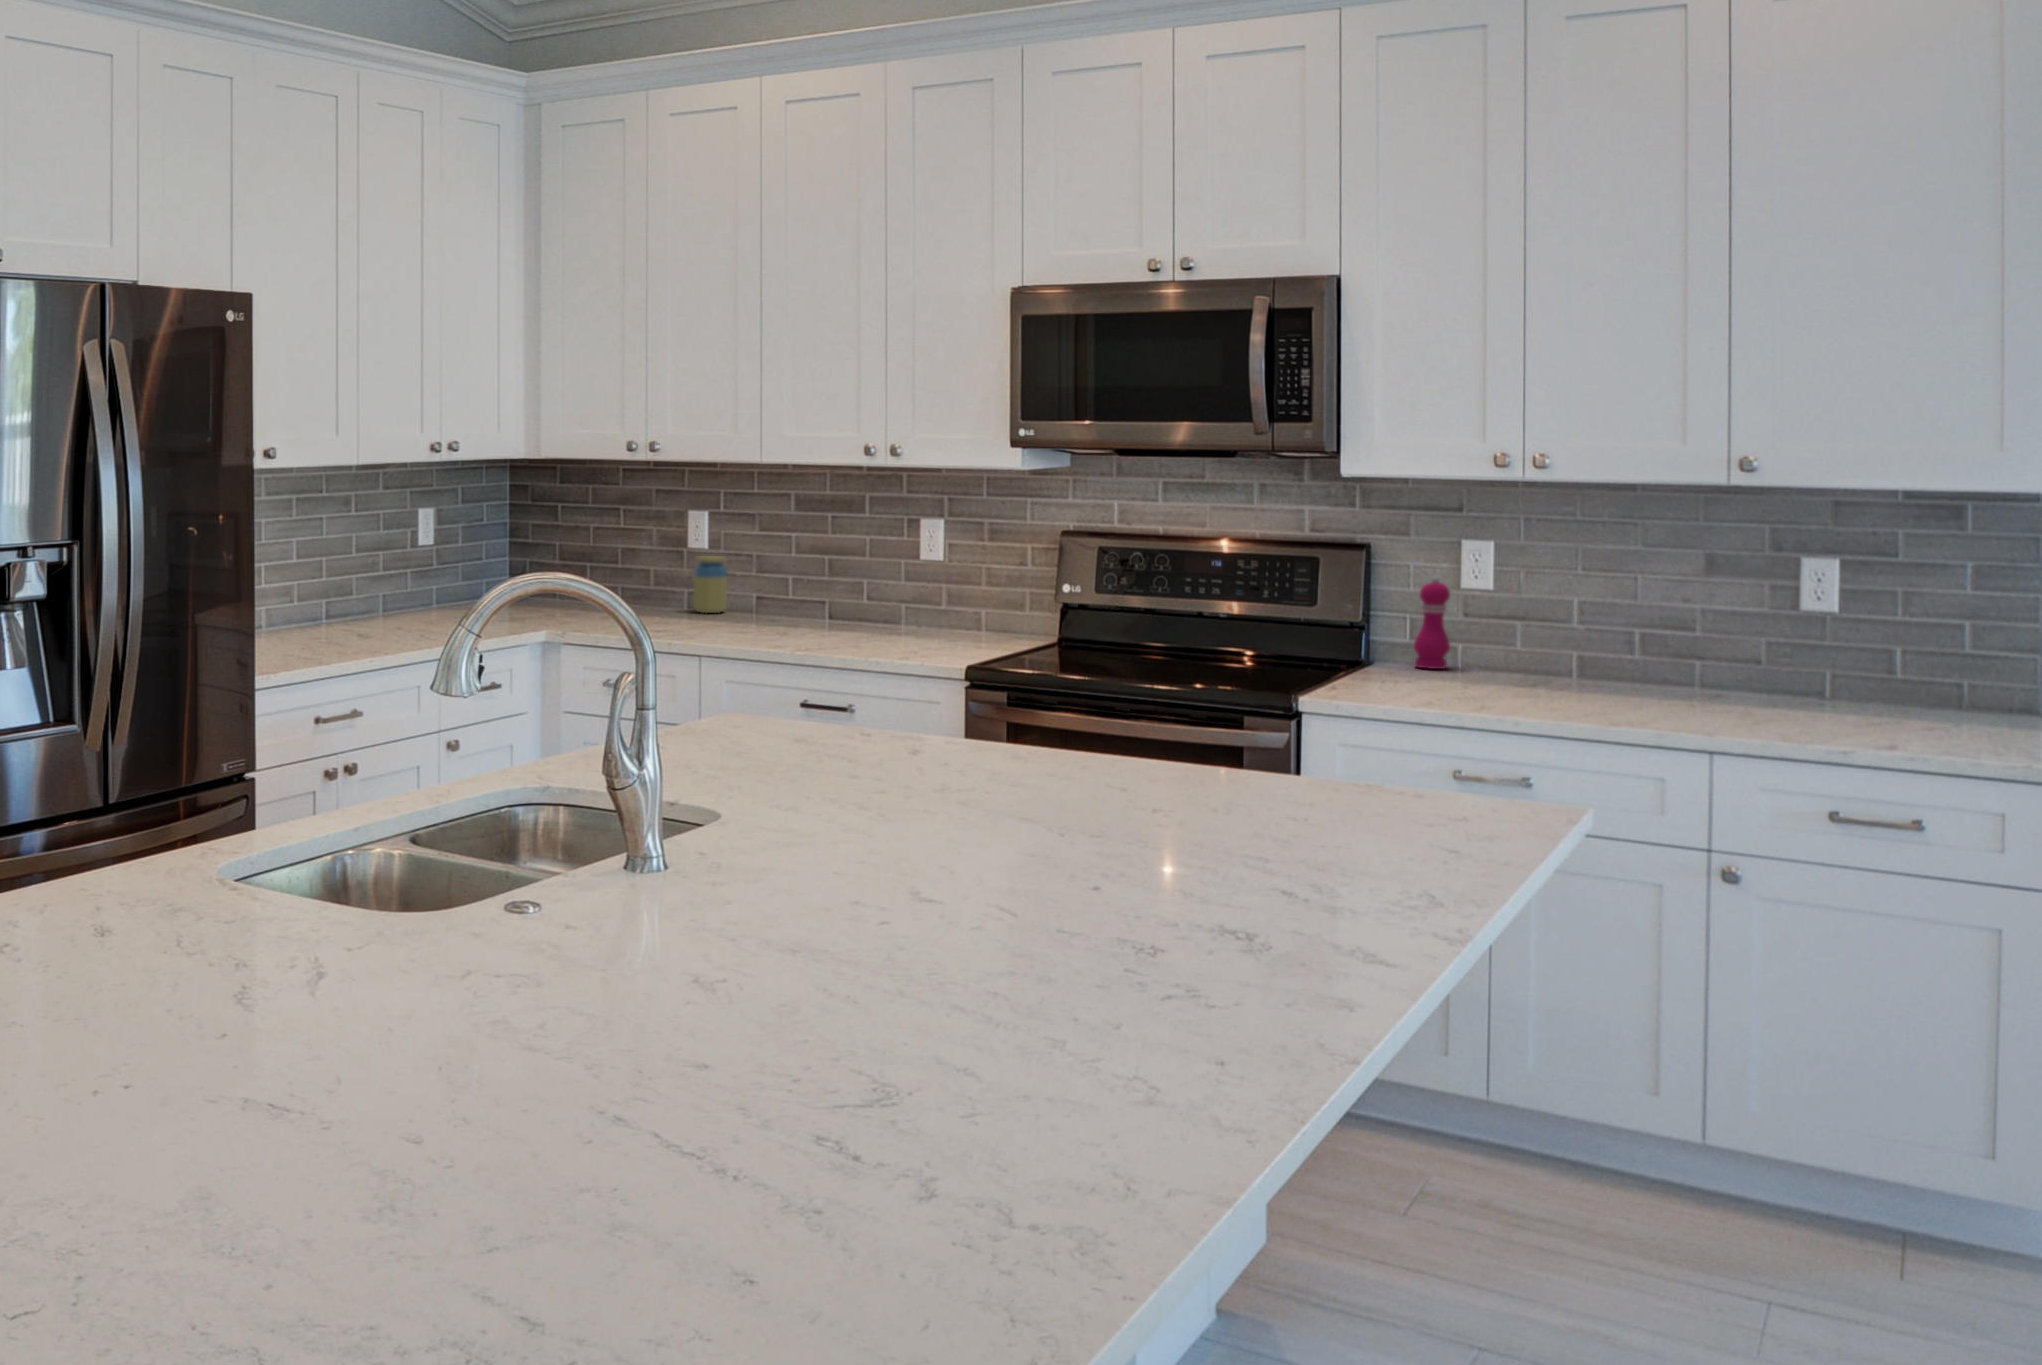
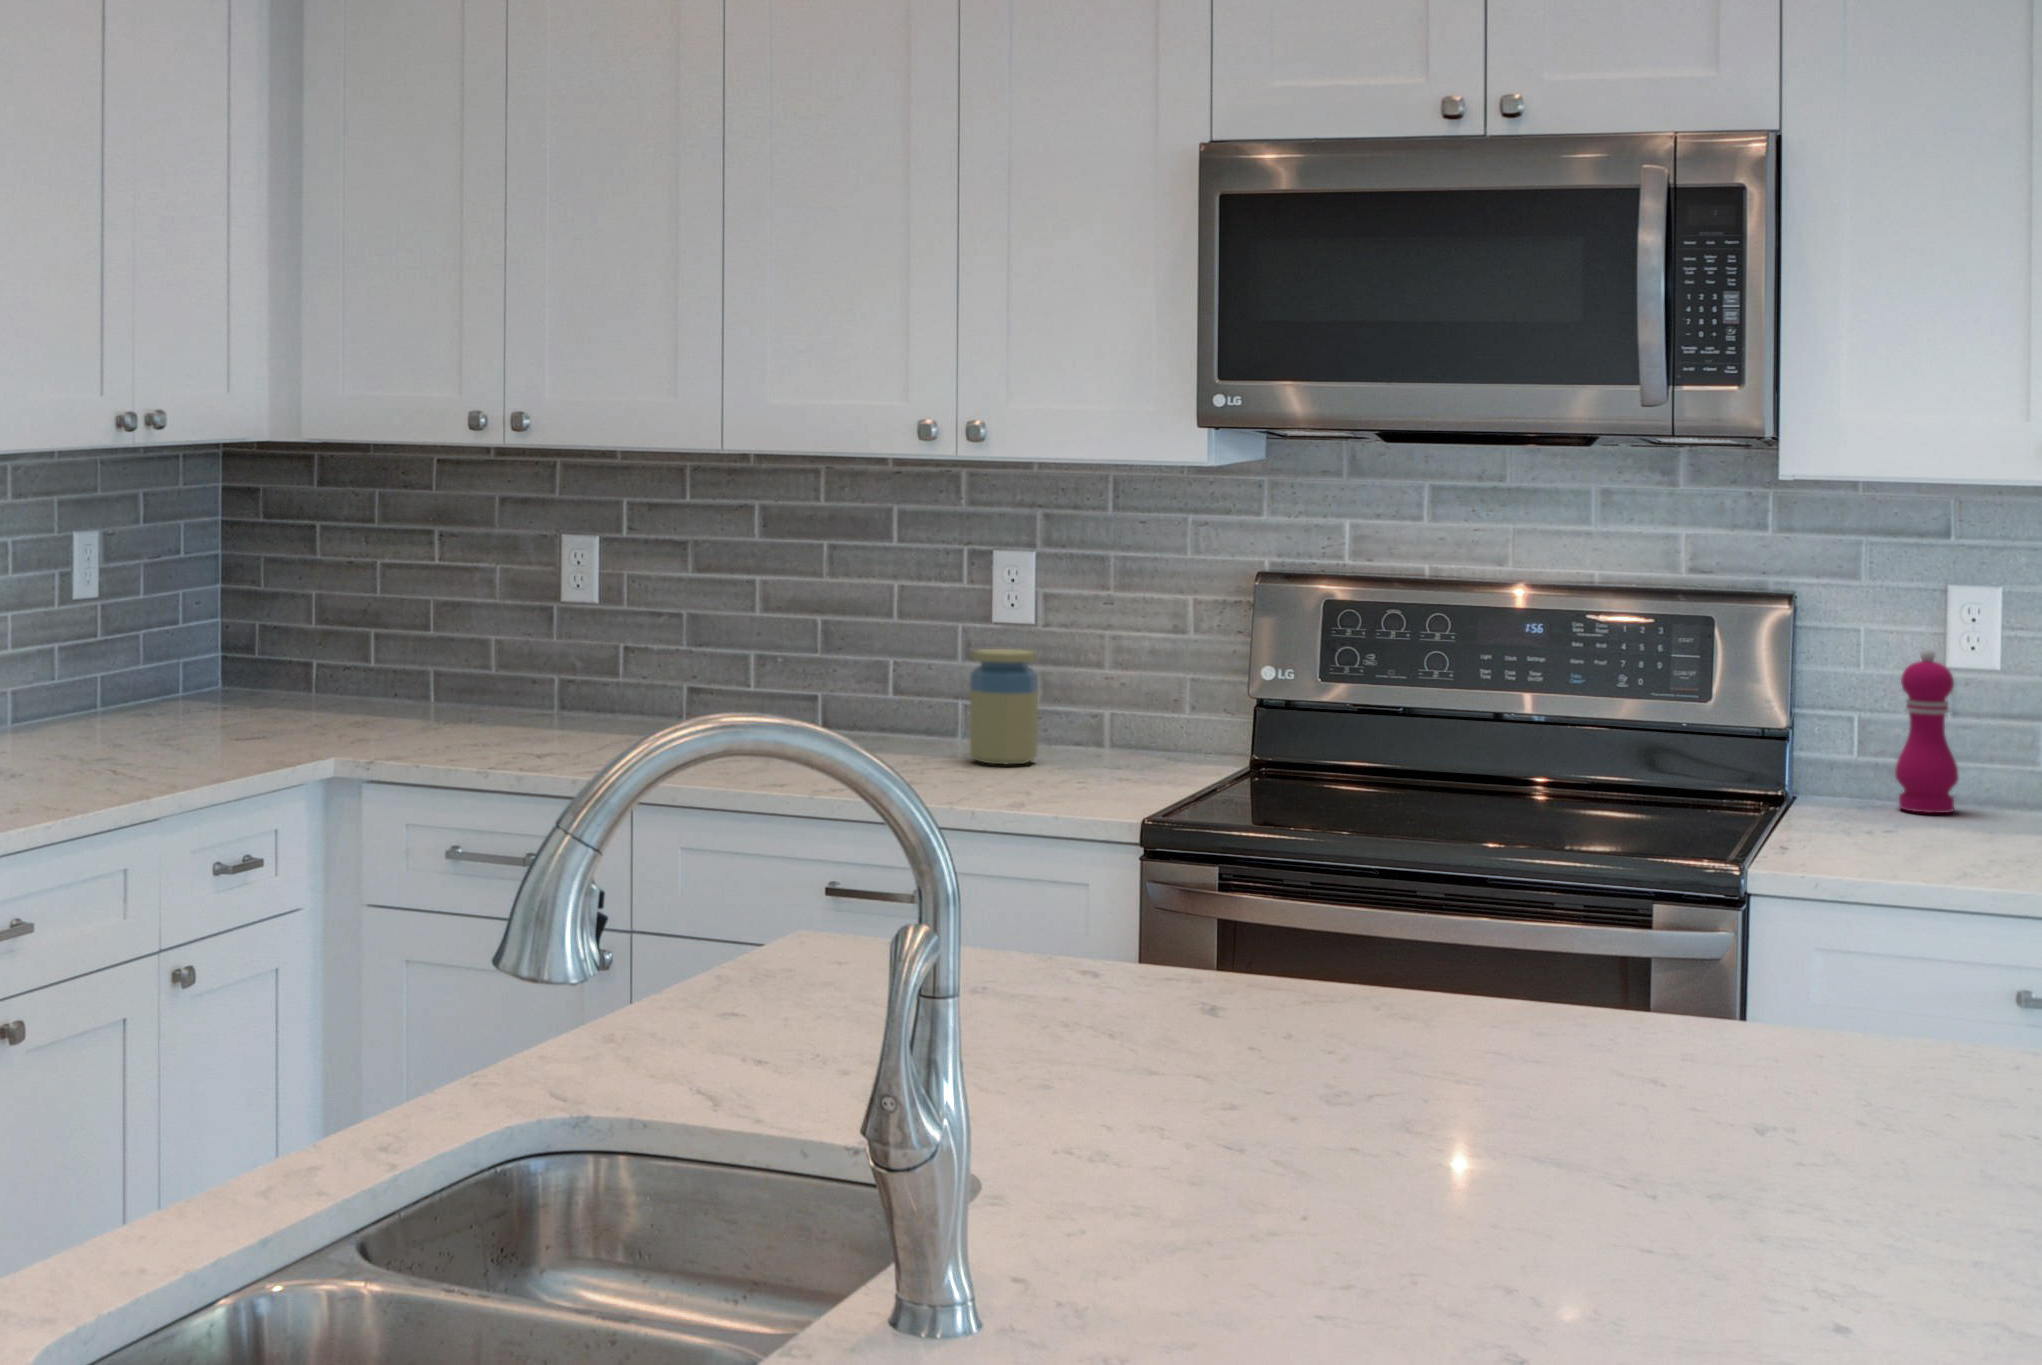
jar: present [693,556,727,613] -> present [970,649,1038,764]

